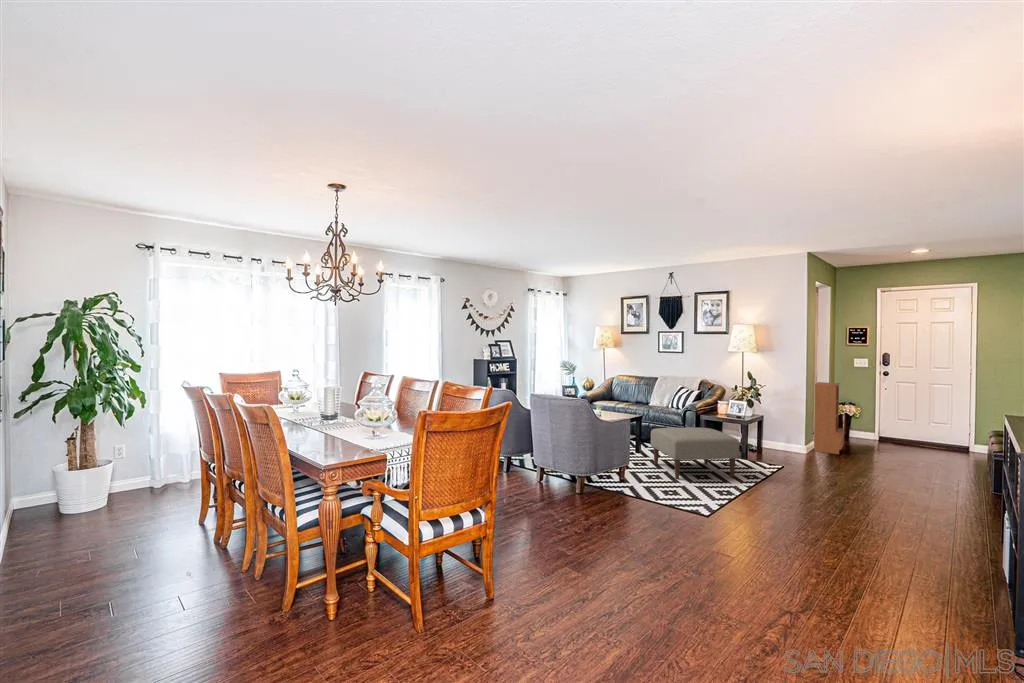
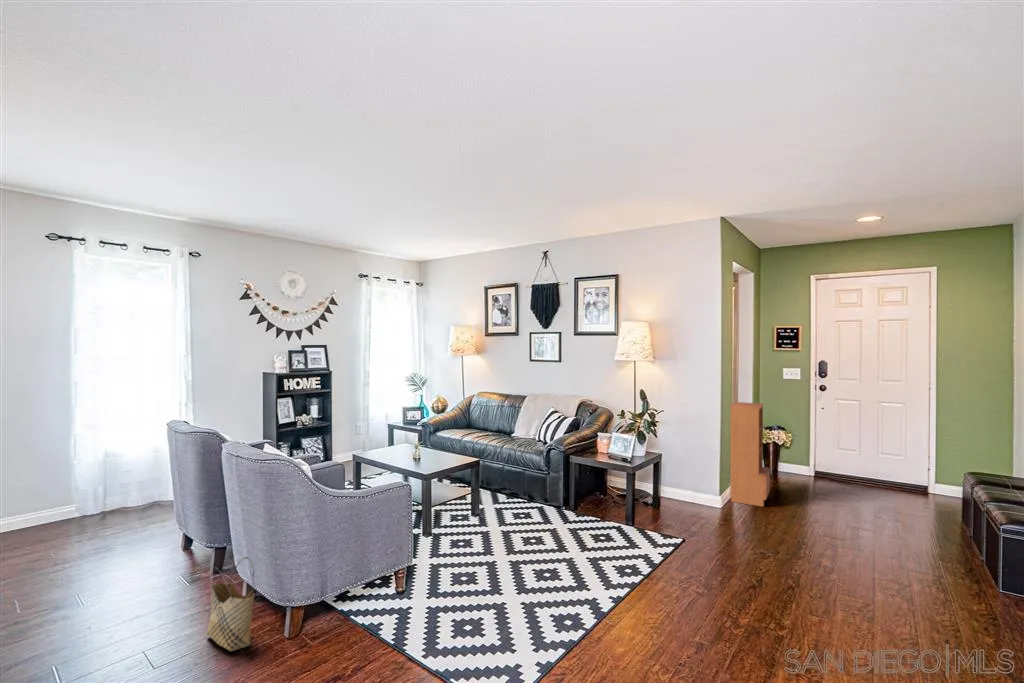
ottoman: present [651,427,739,479] -> none [479,481,605,580]
woven basket: none [536,452,564,496] -> present [207,557,255,651]

